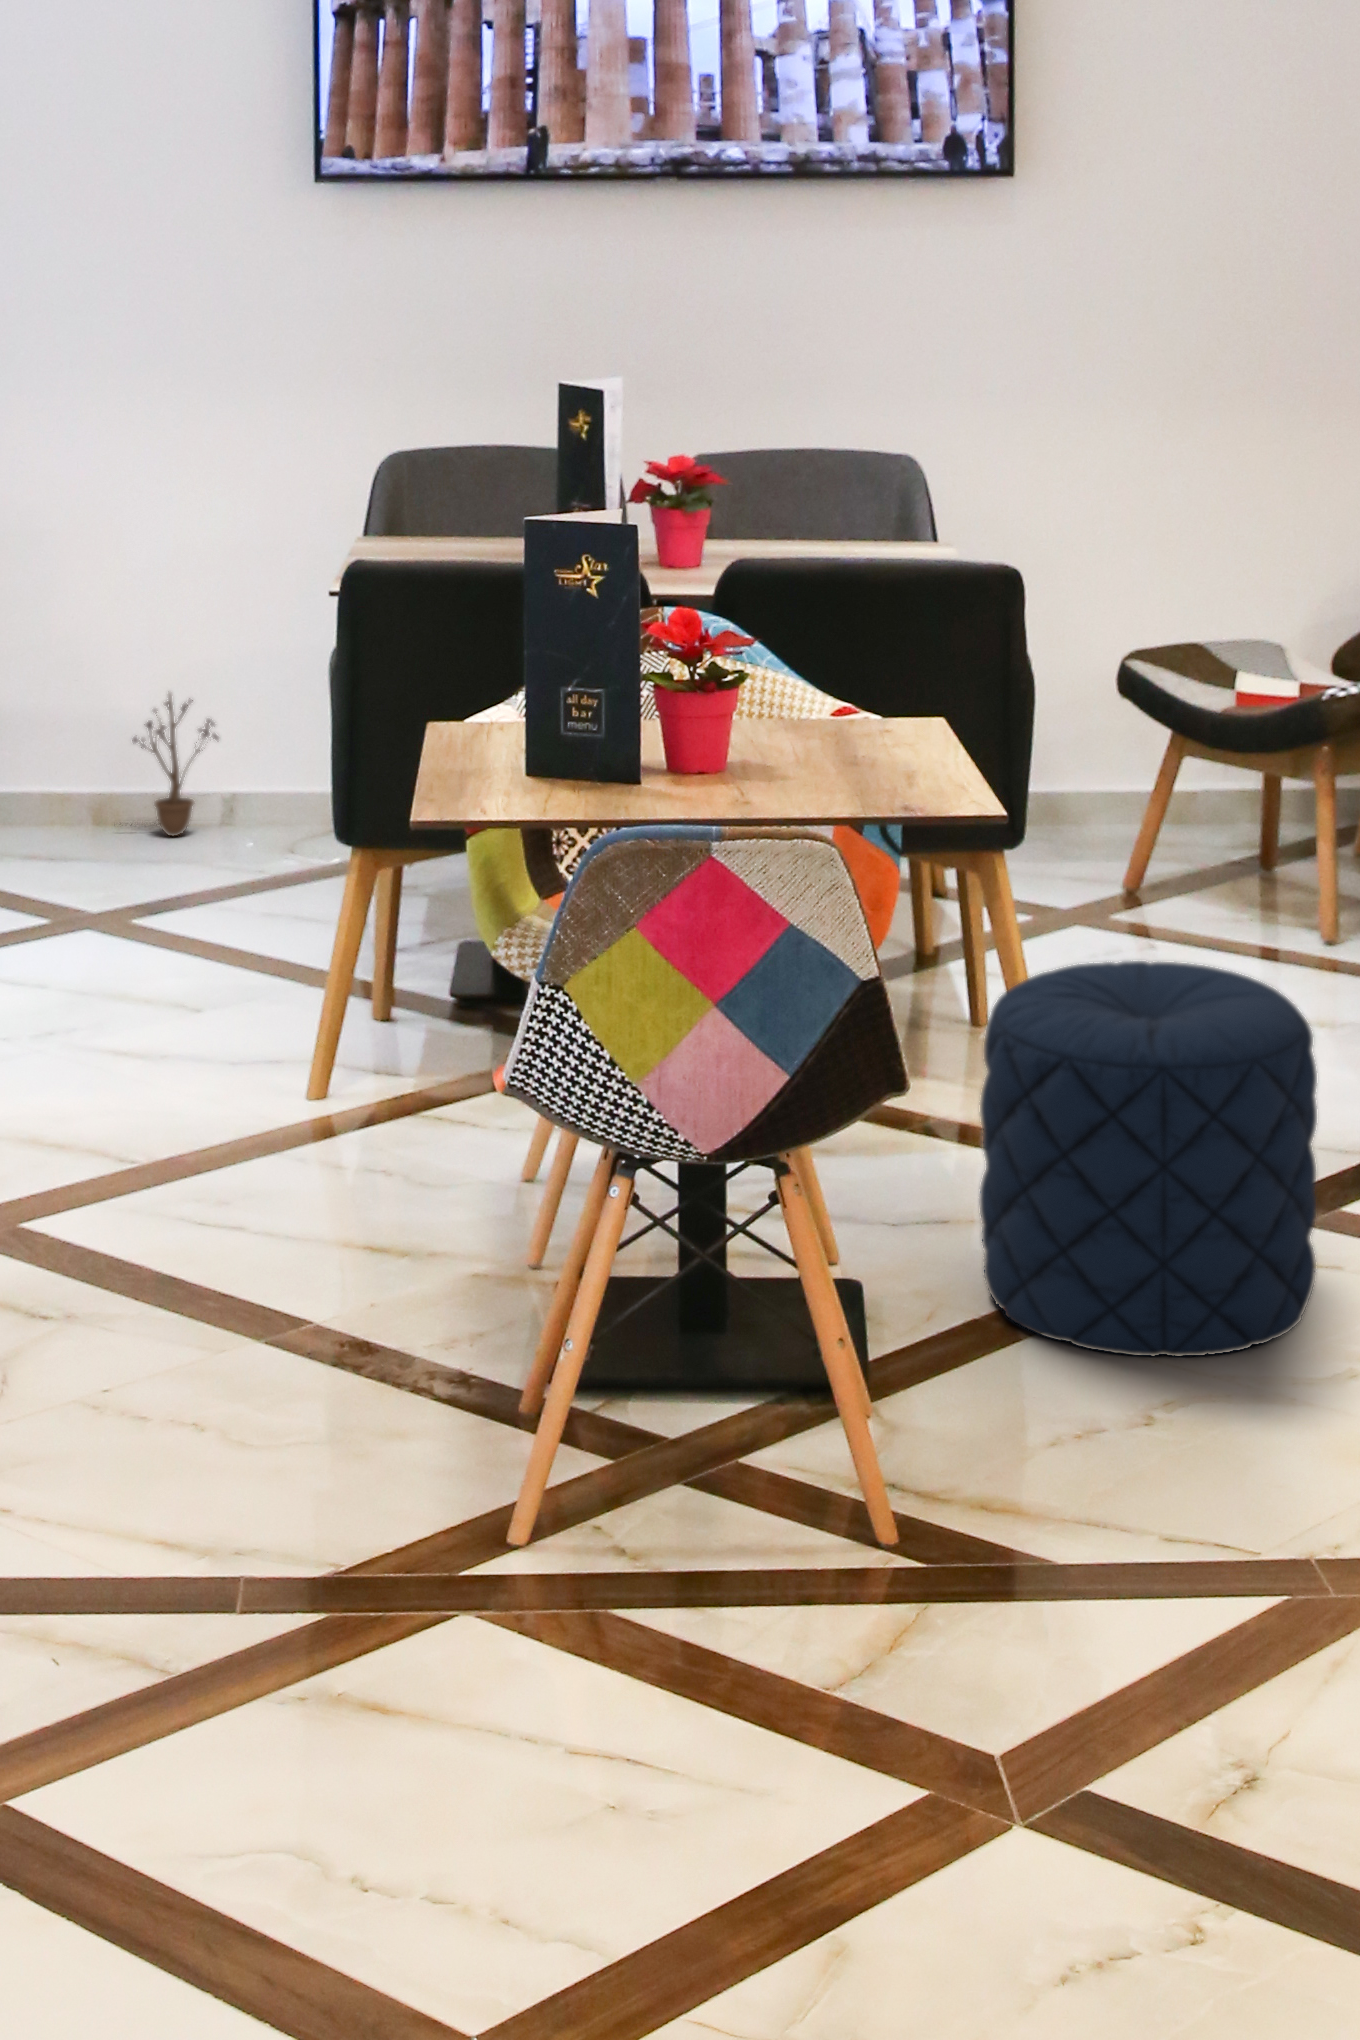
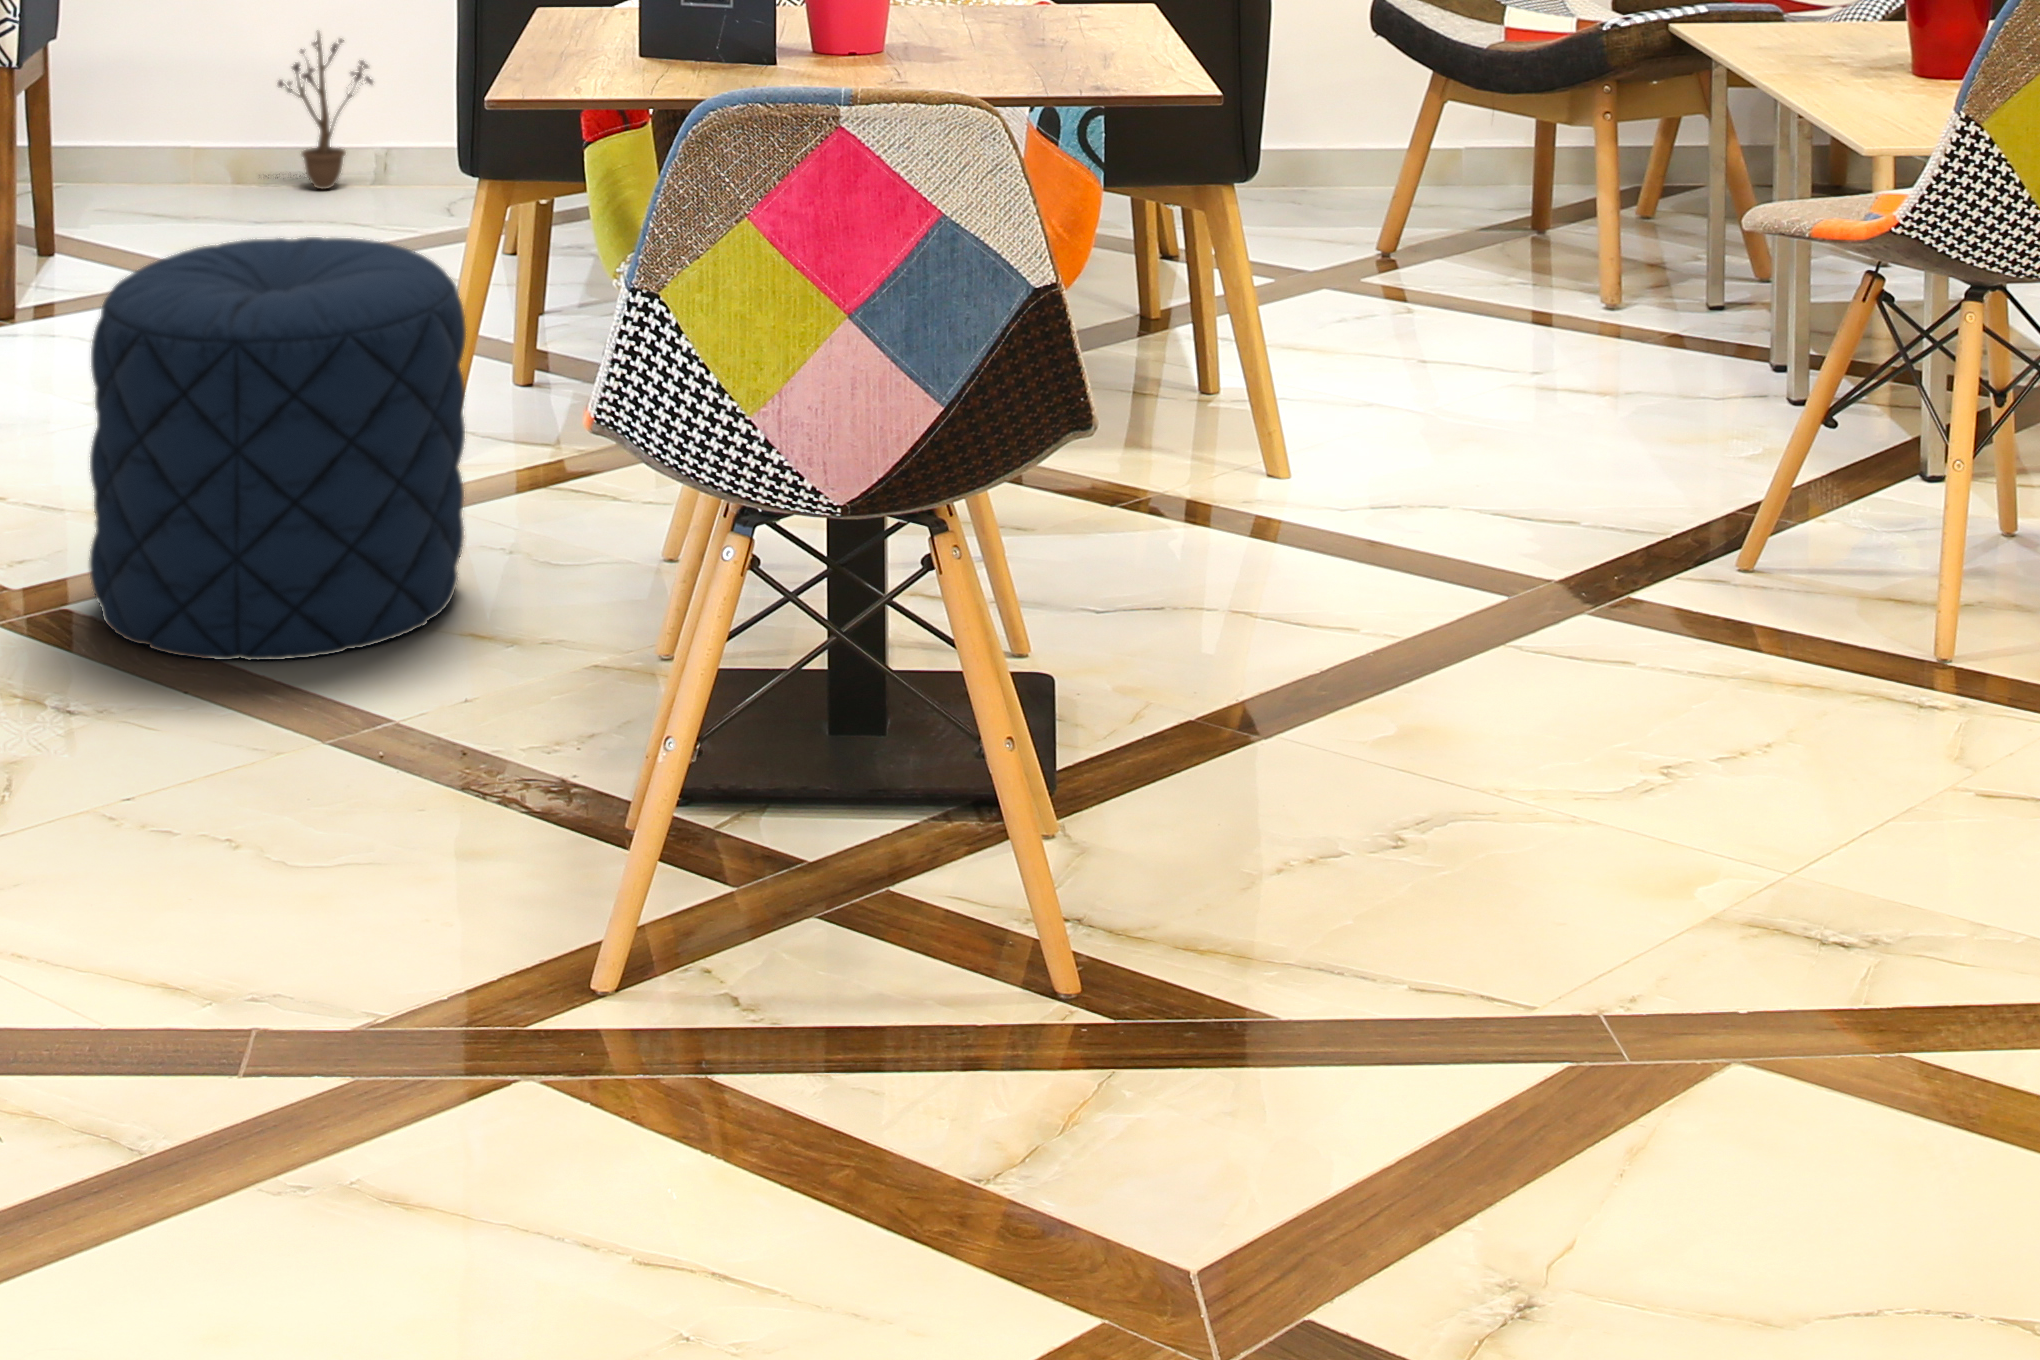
pouf: present [980,961,1317,1357] -> present [89,237,466,660]

